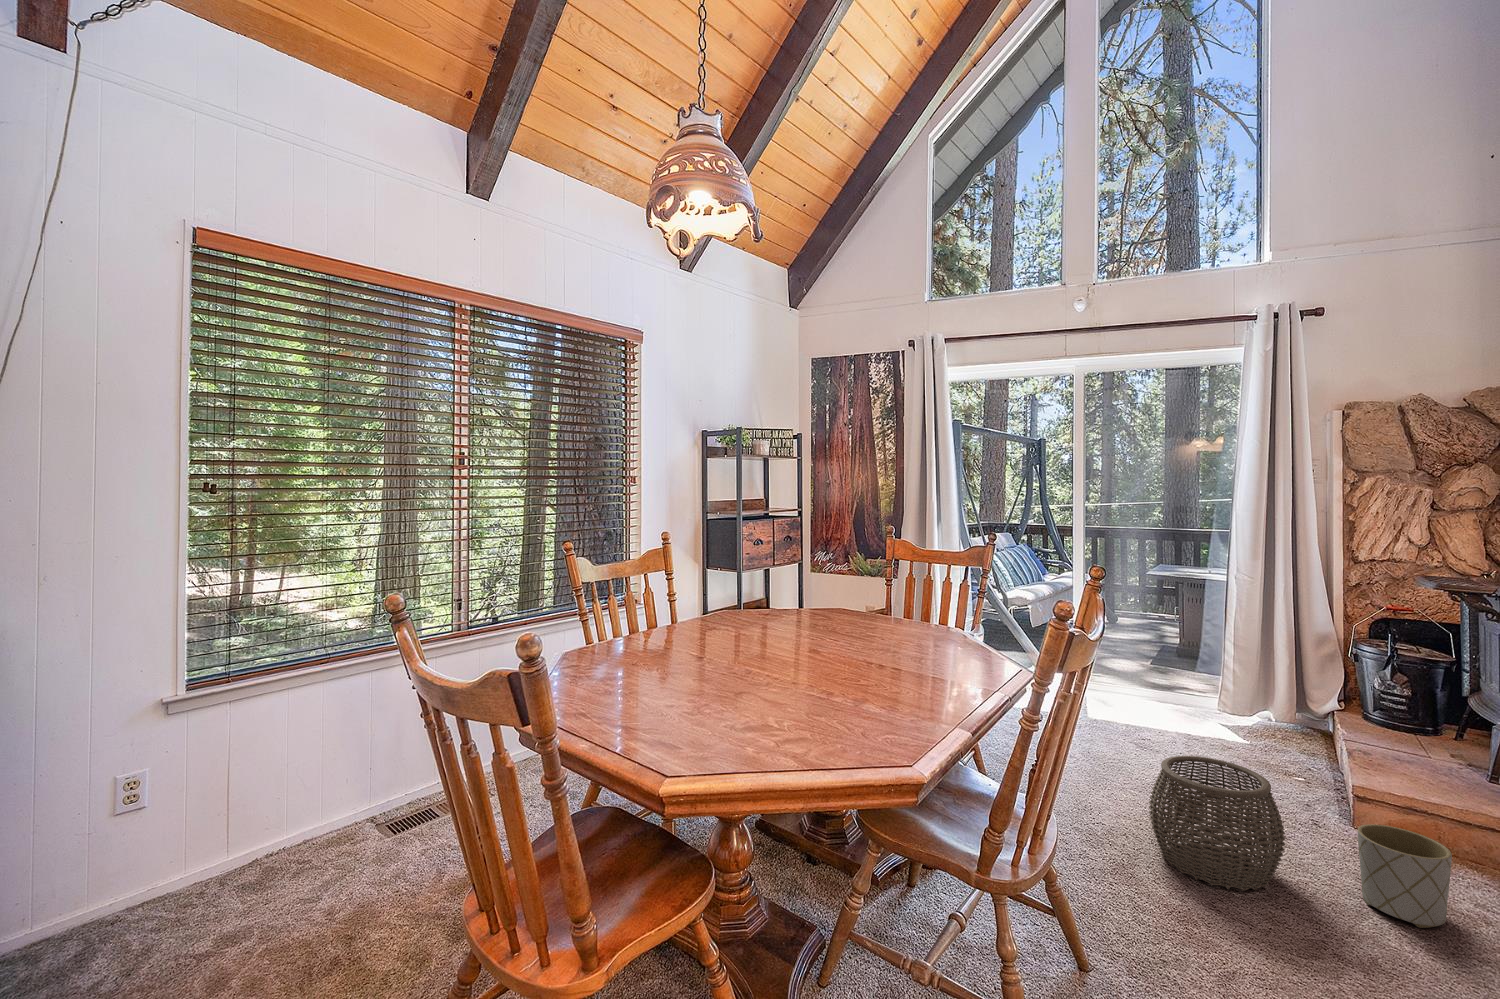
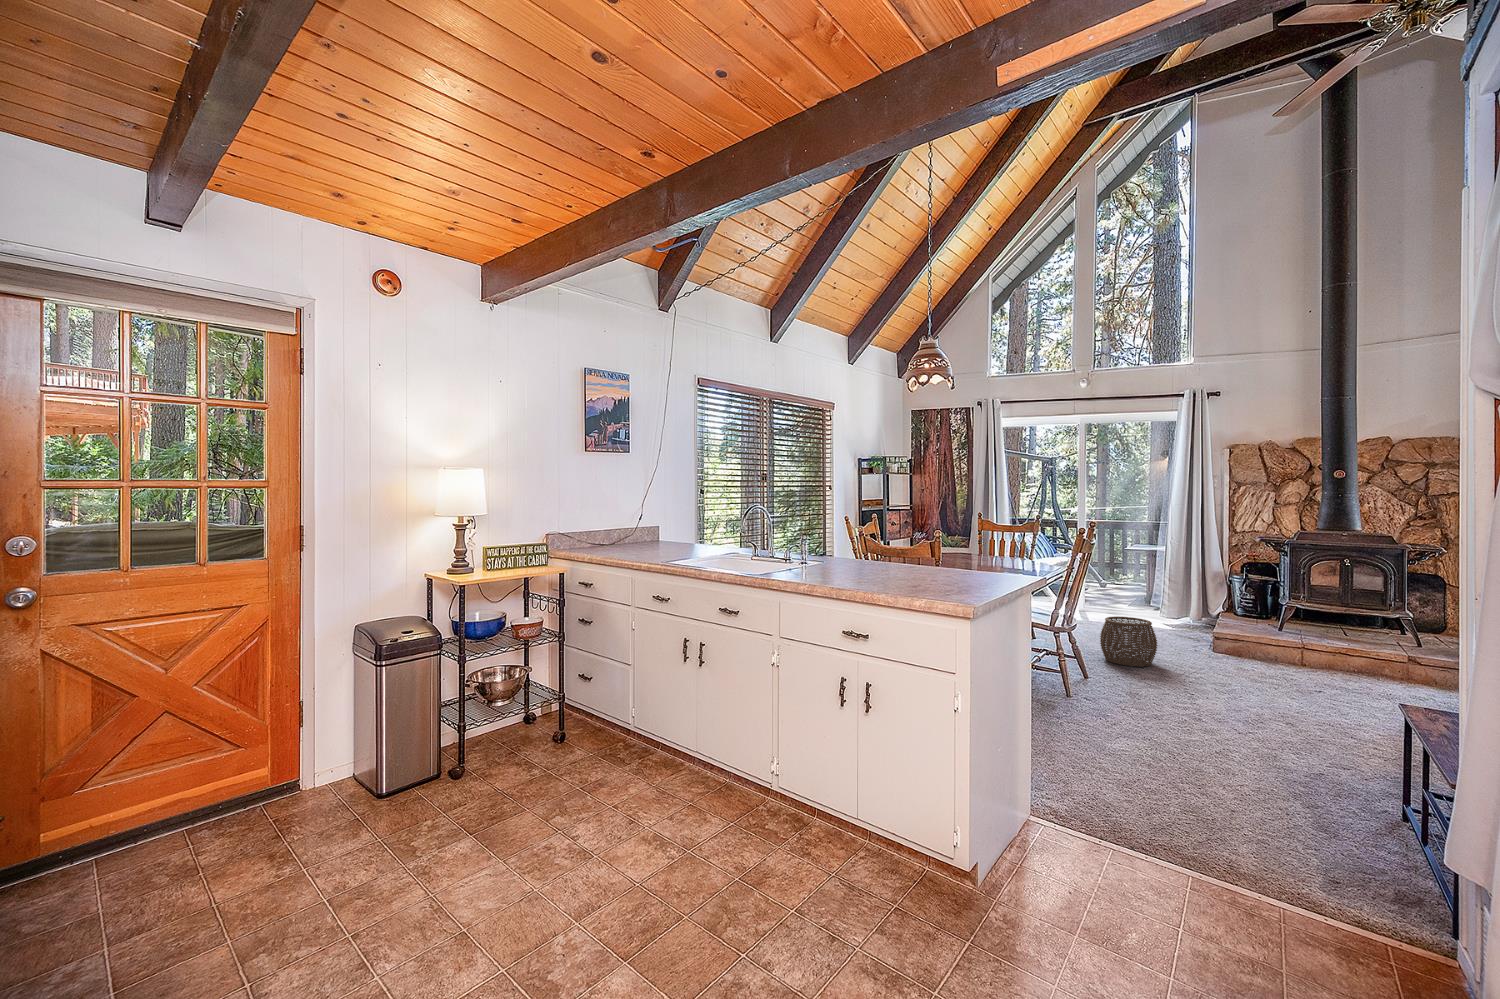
planter: present [1358,824,1452,928] -> none [1188,640,1223,676]

